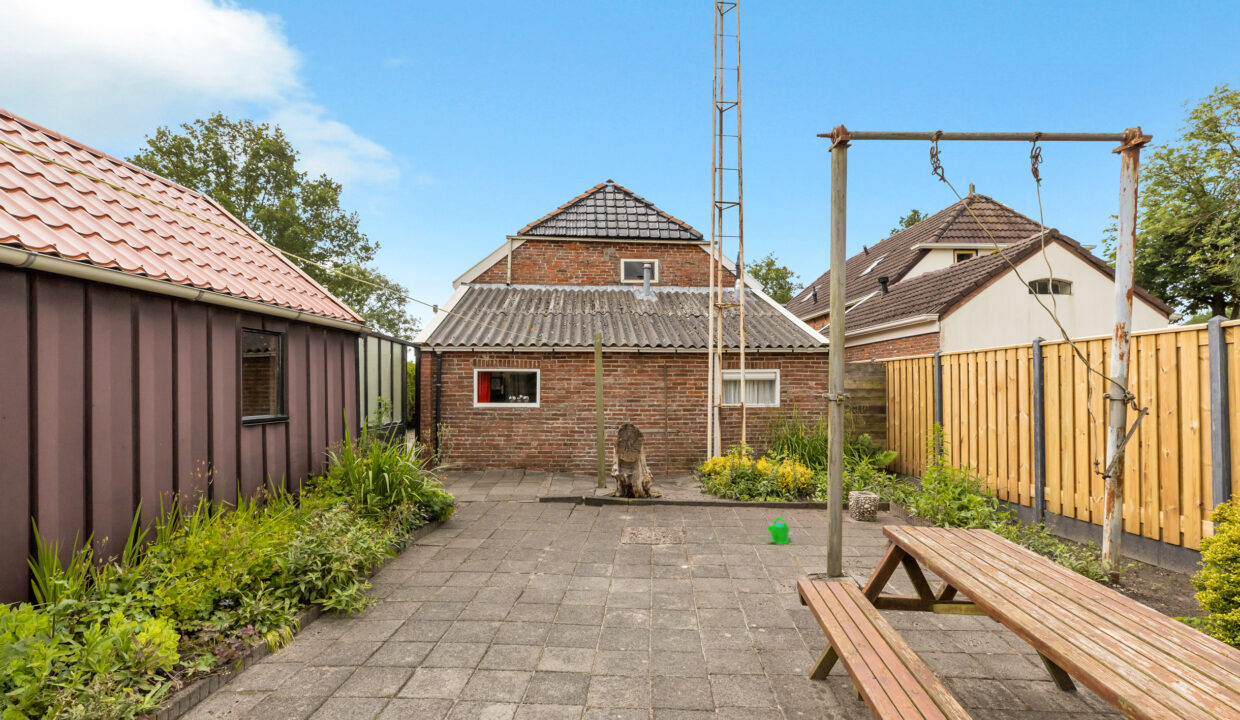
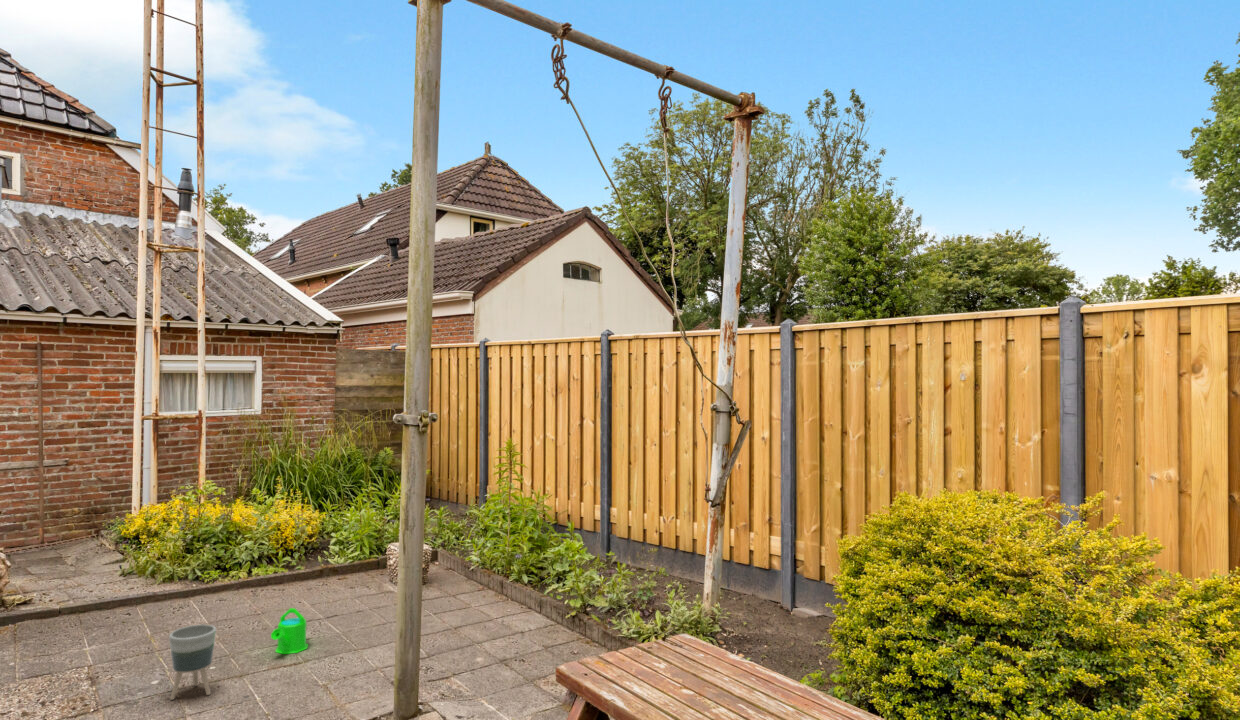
planter: none [713,512,736,551] -> present [169,624,216,700]

